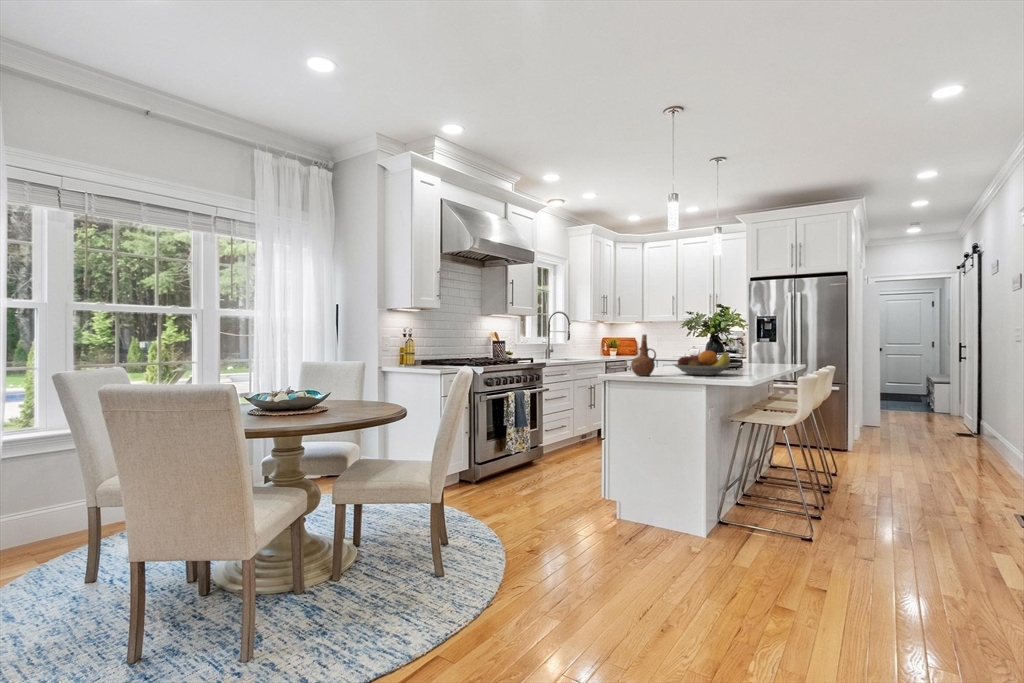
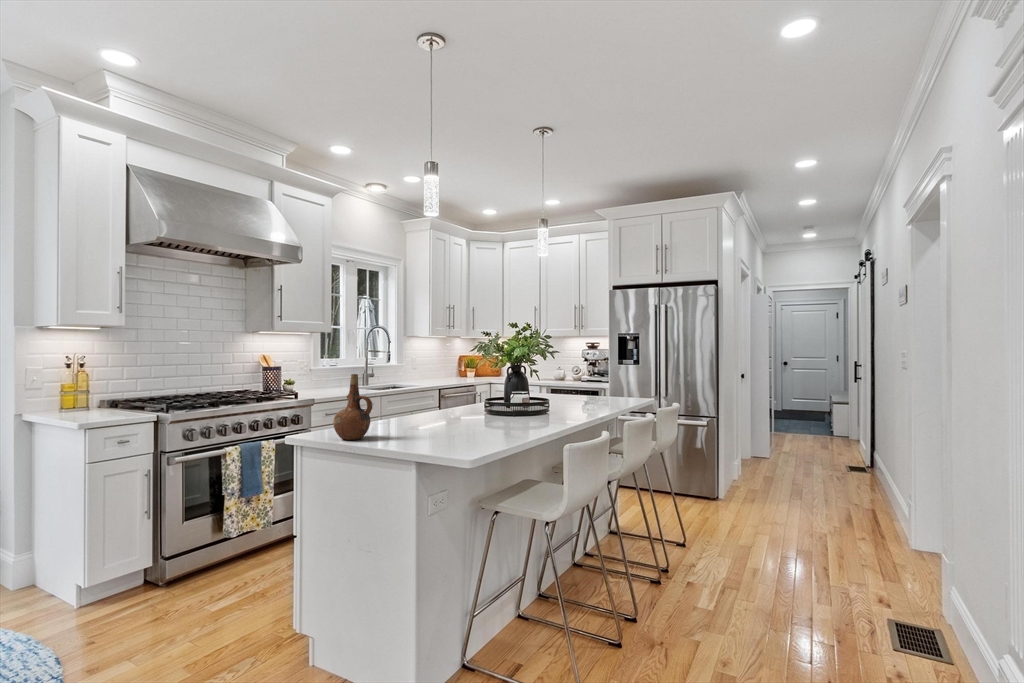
fruit bowl: present [673,351,731,375] -> none [408,397,494,436]

